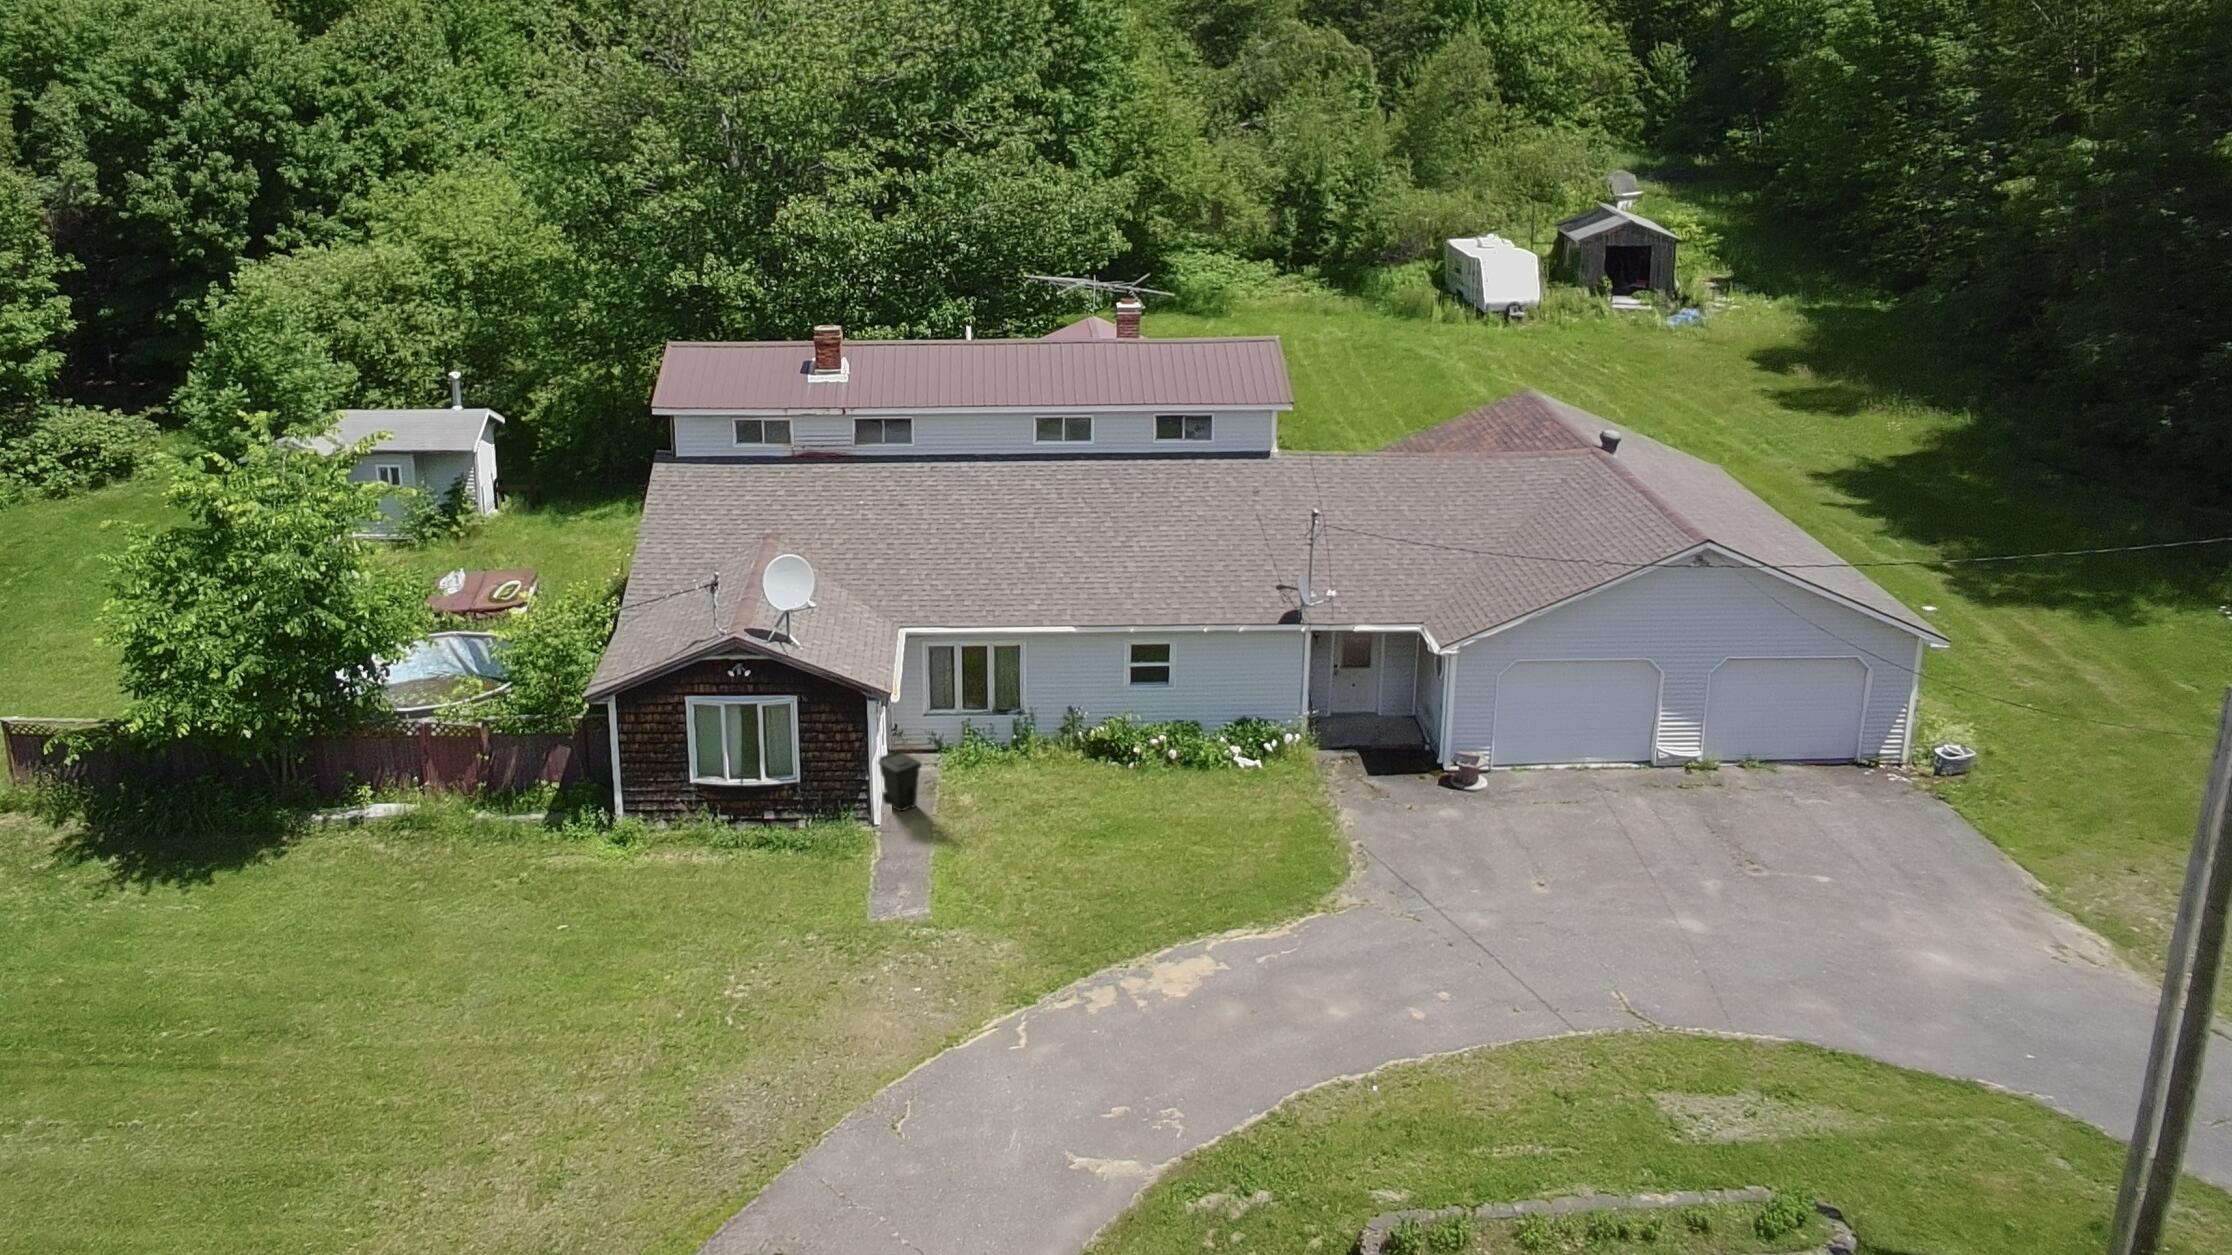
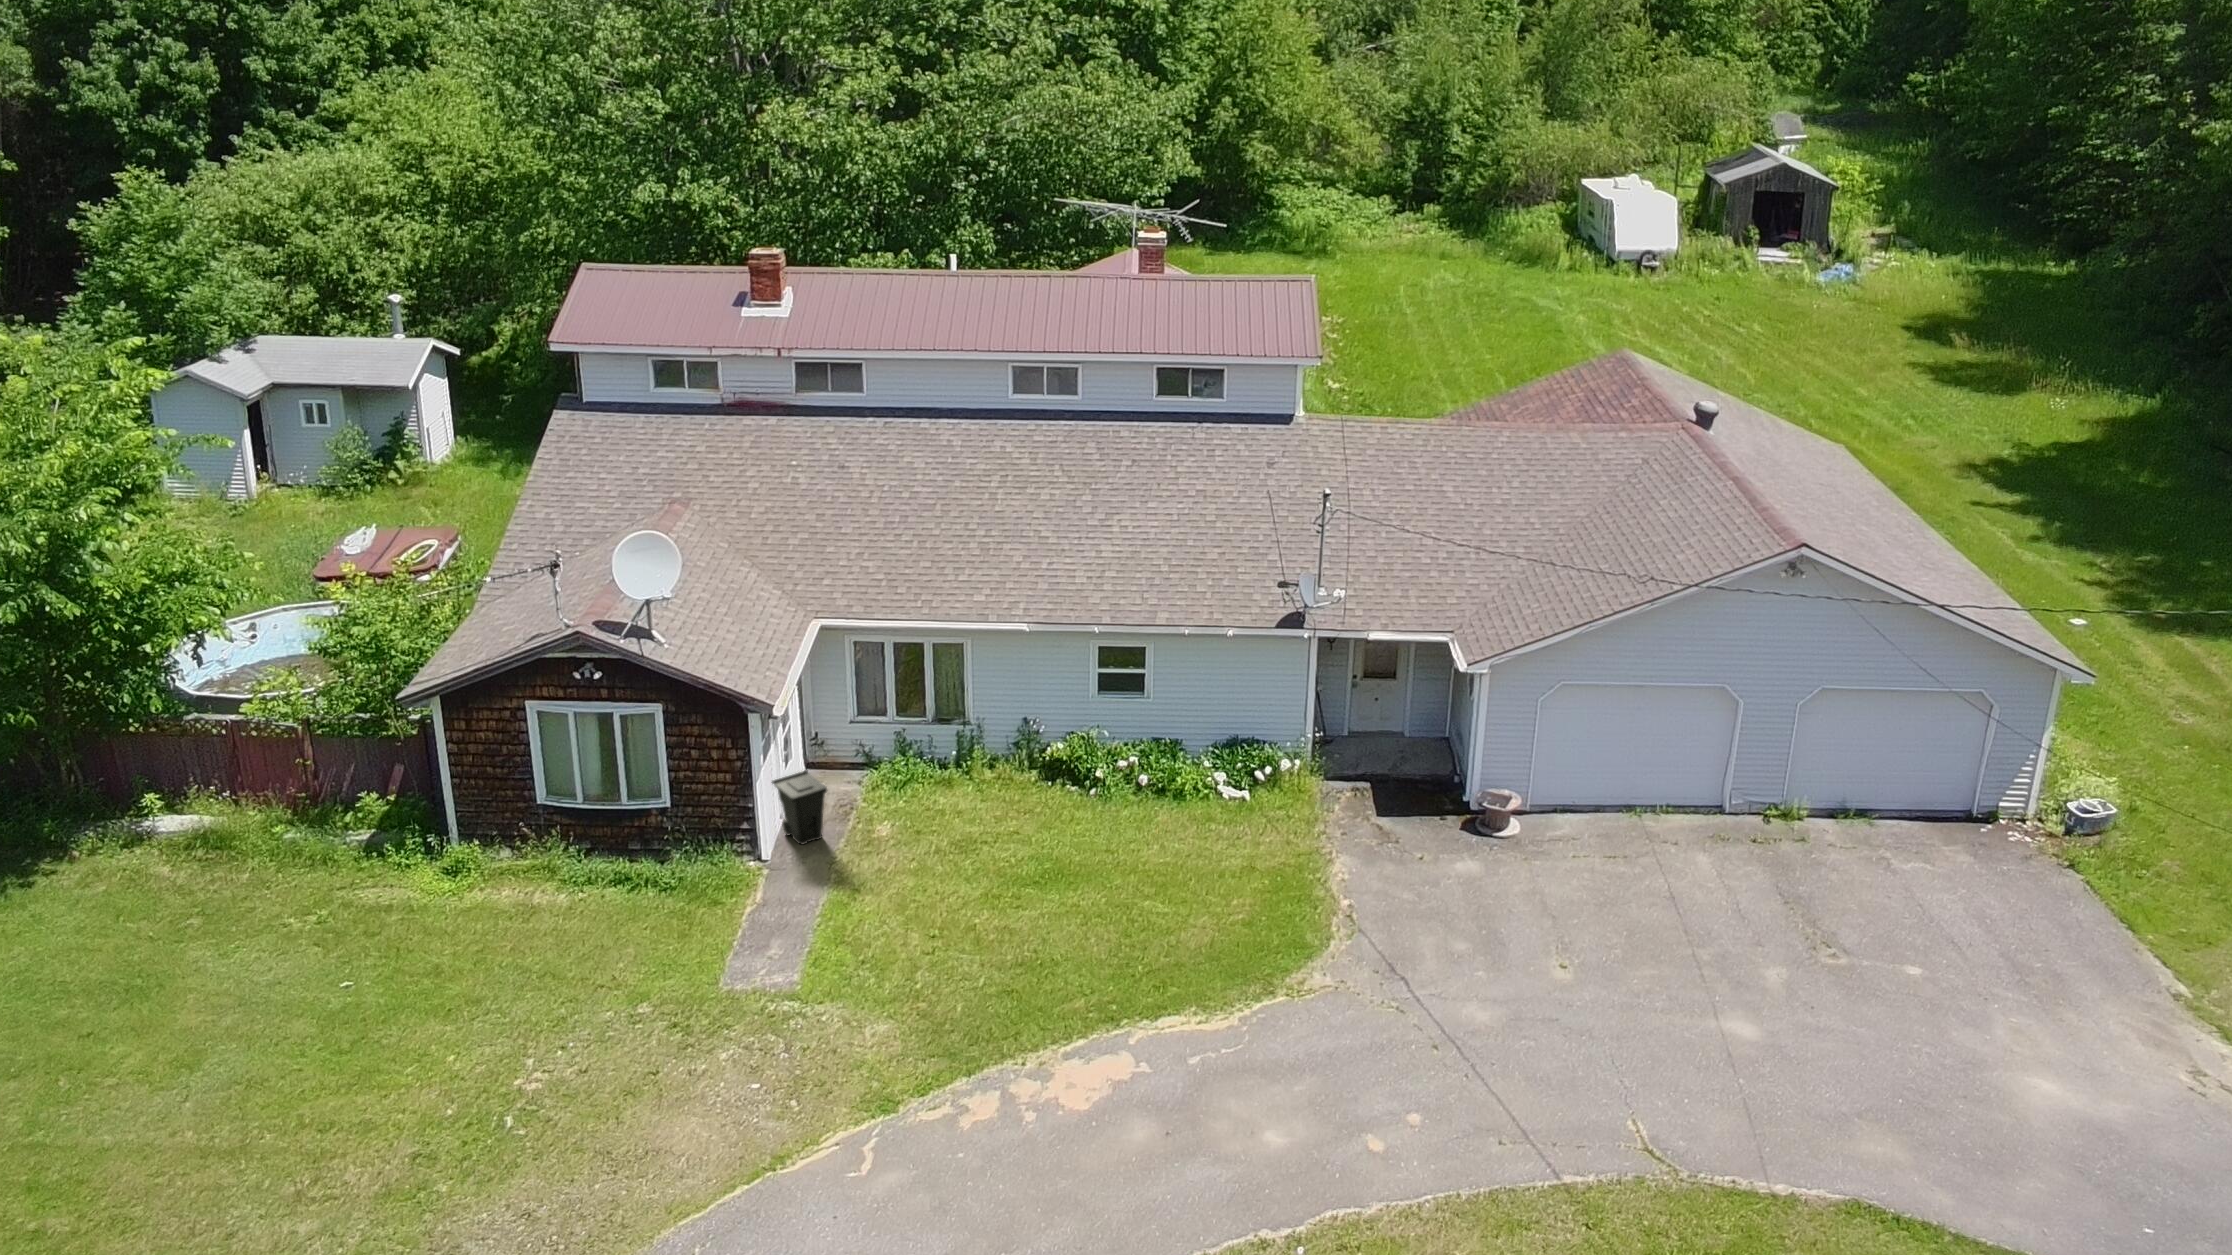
bench: present [493,476,542,509] -> none [439,420,498,459]

